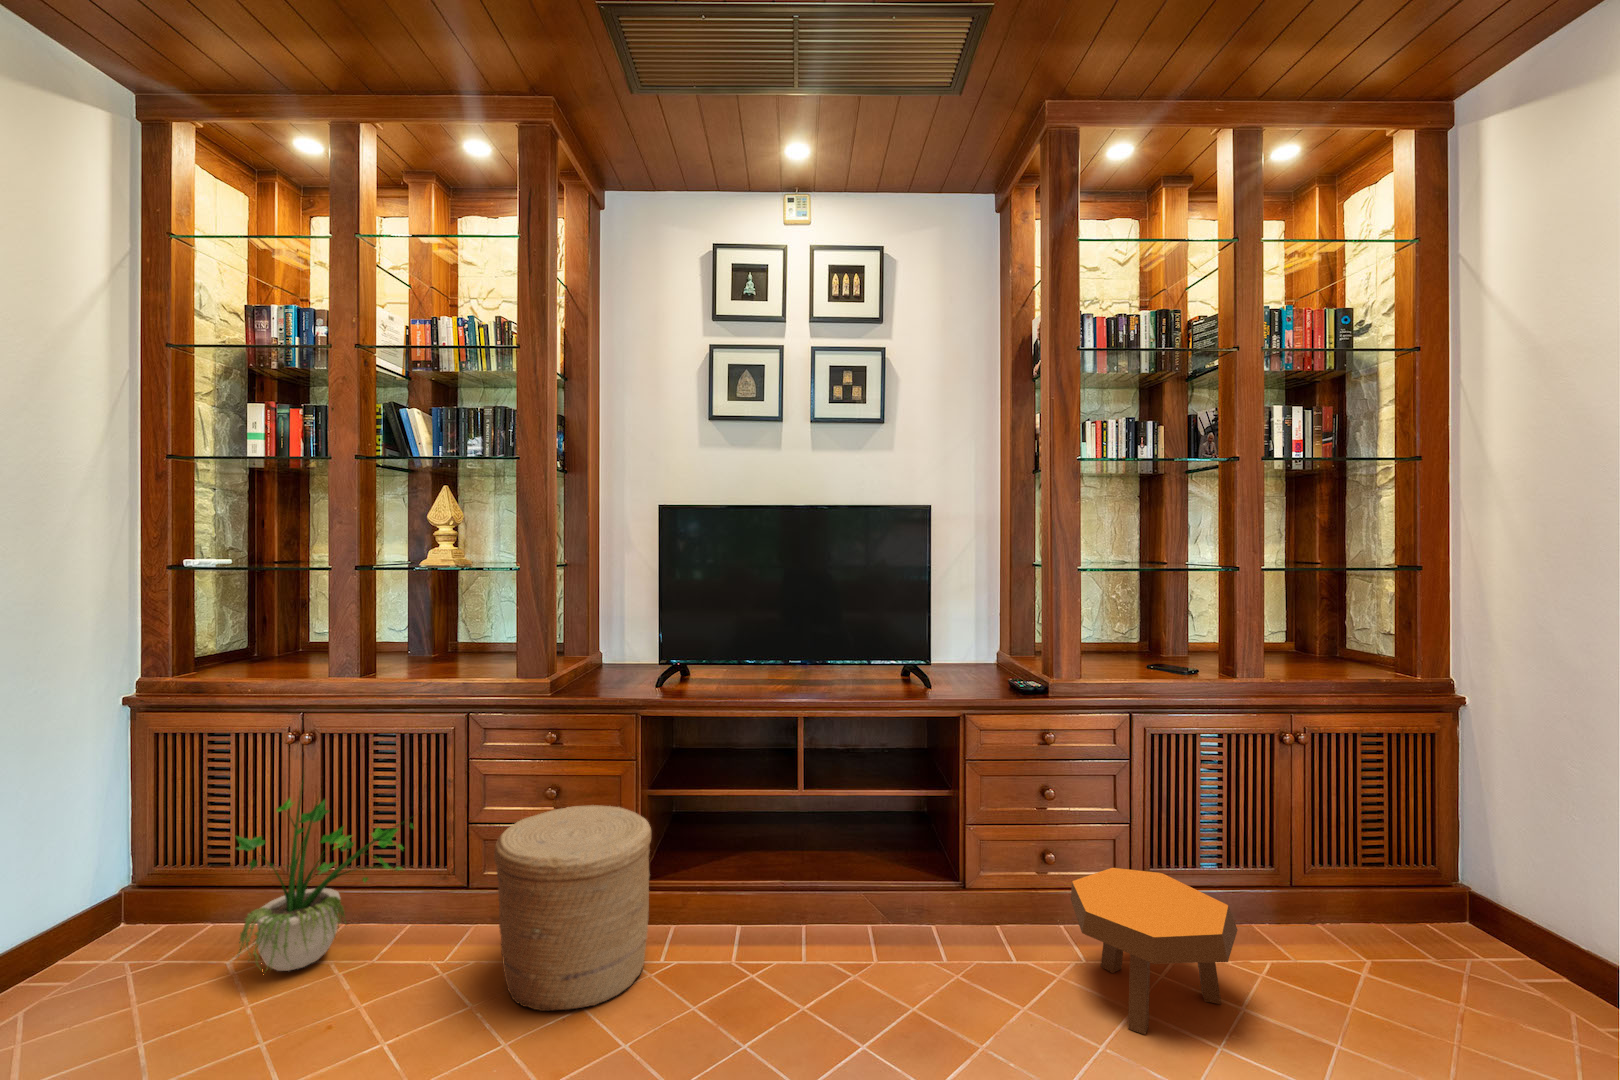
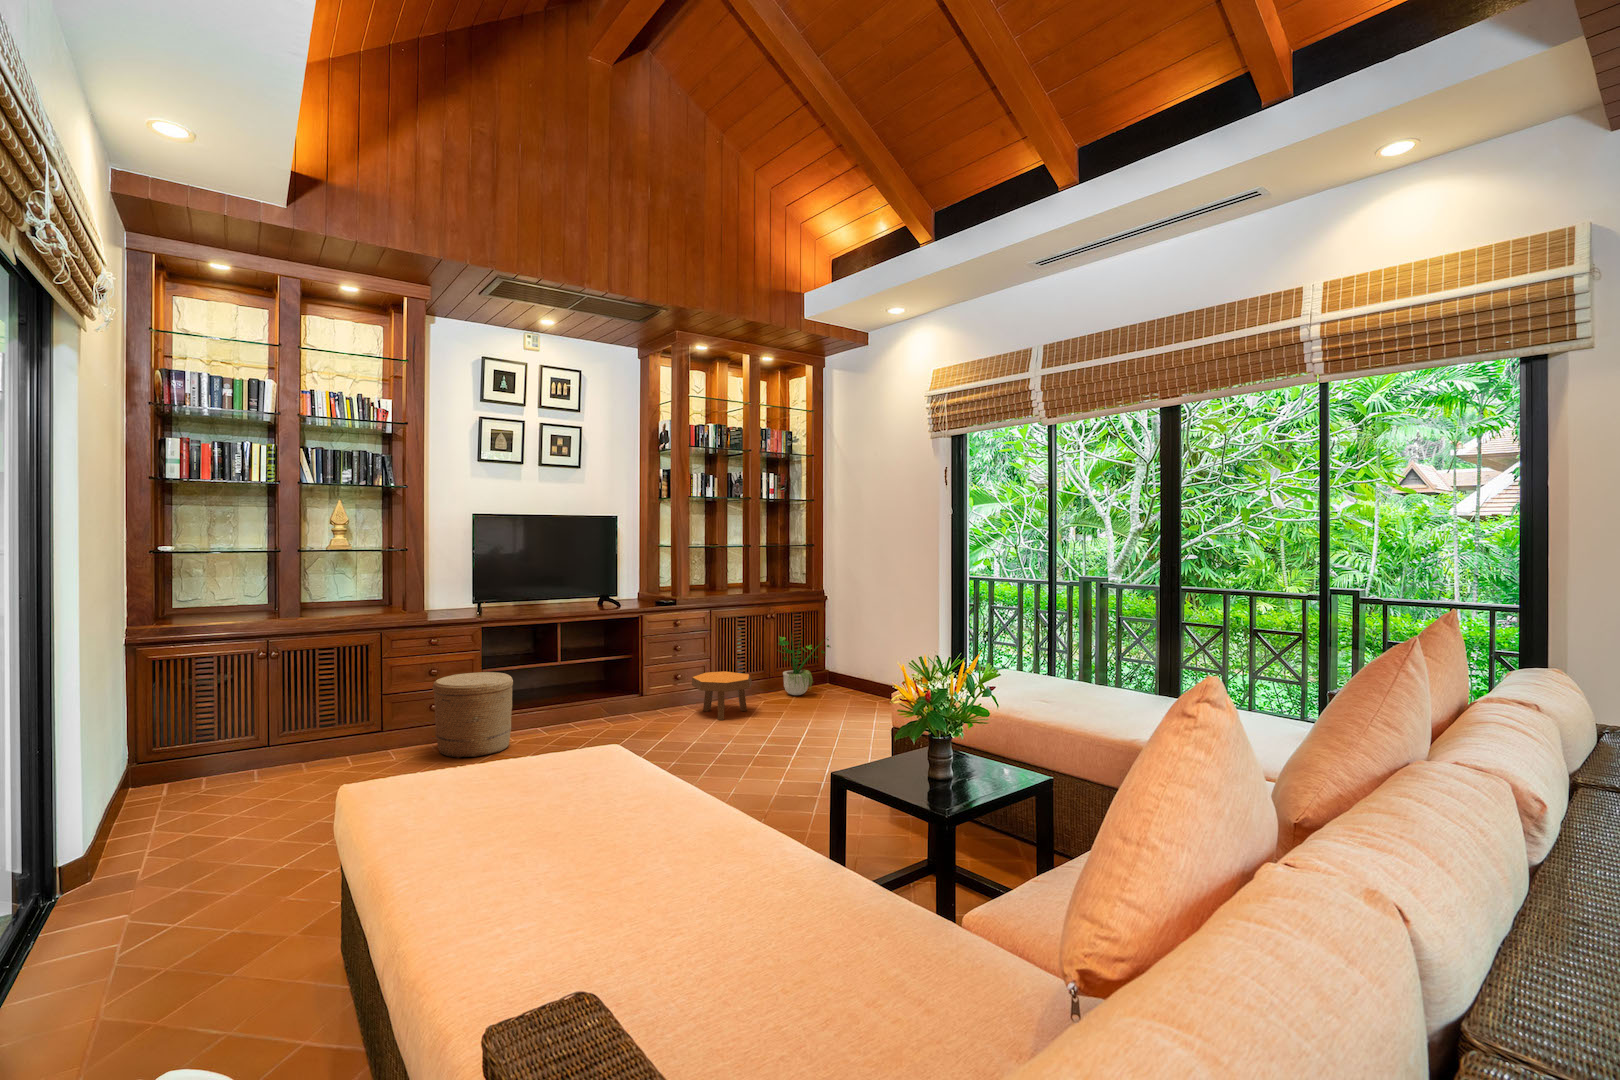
potted plant: present [236,791,414,971] -> present [778,632,830,695]

